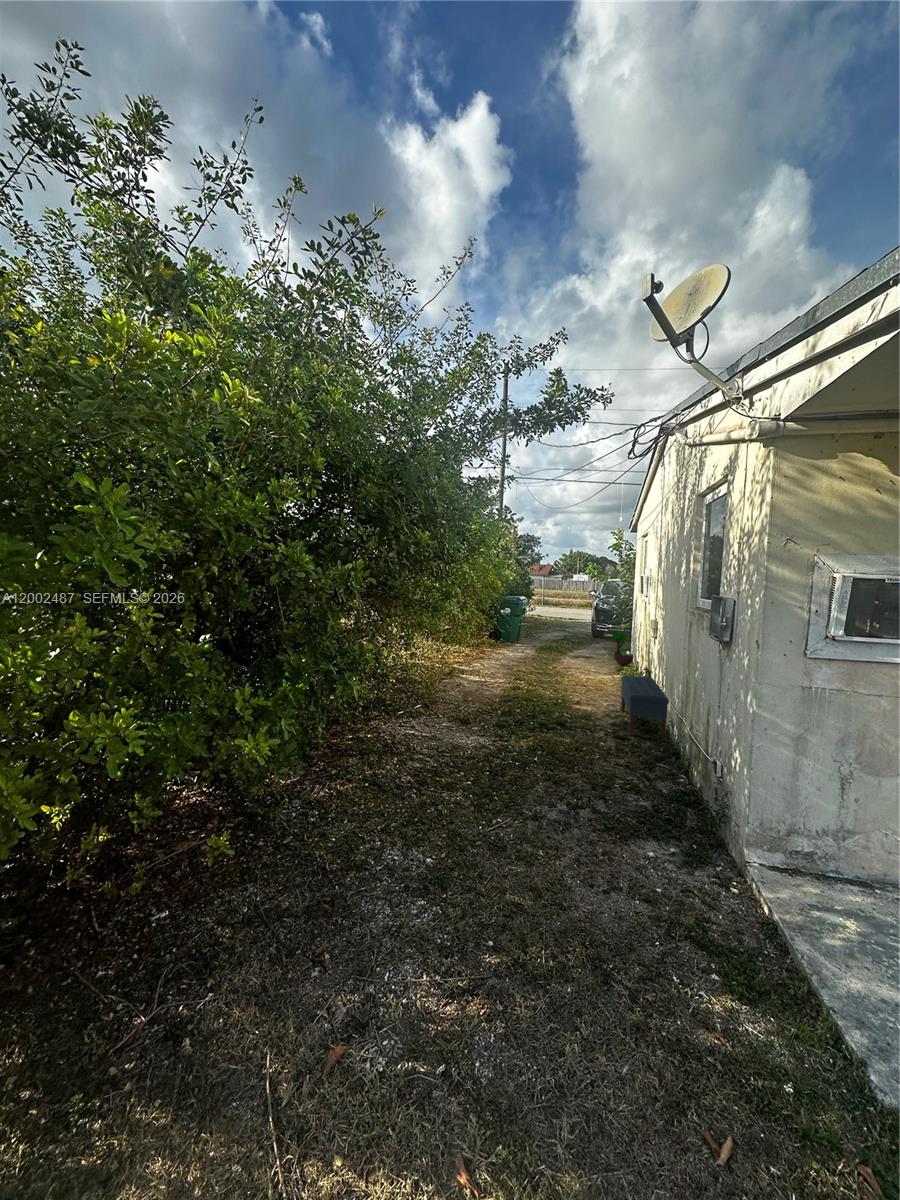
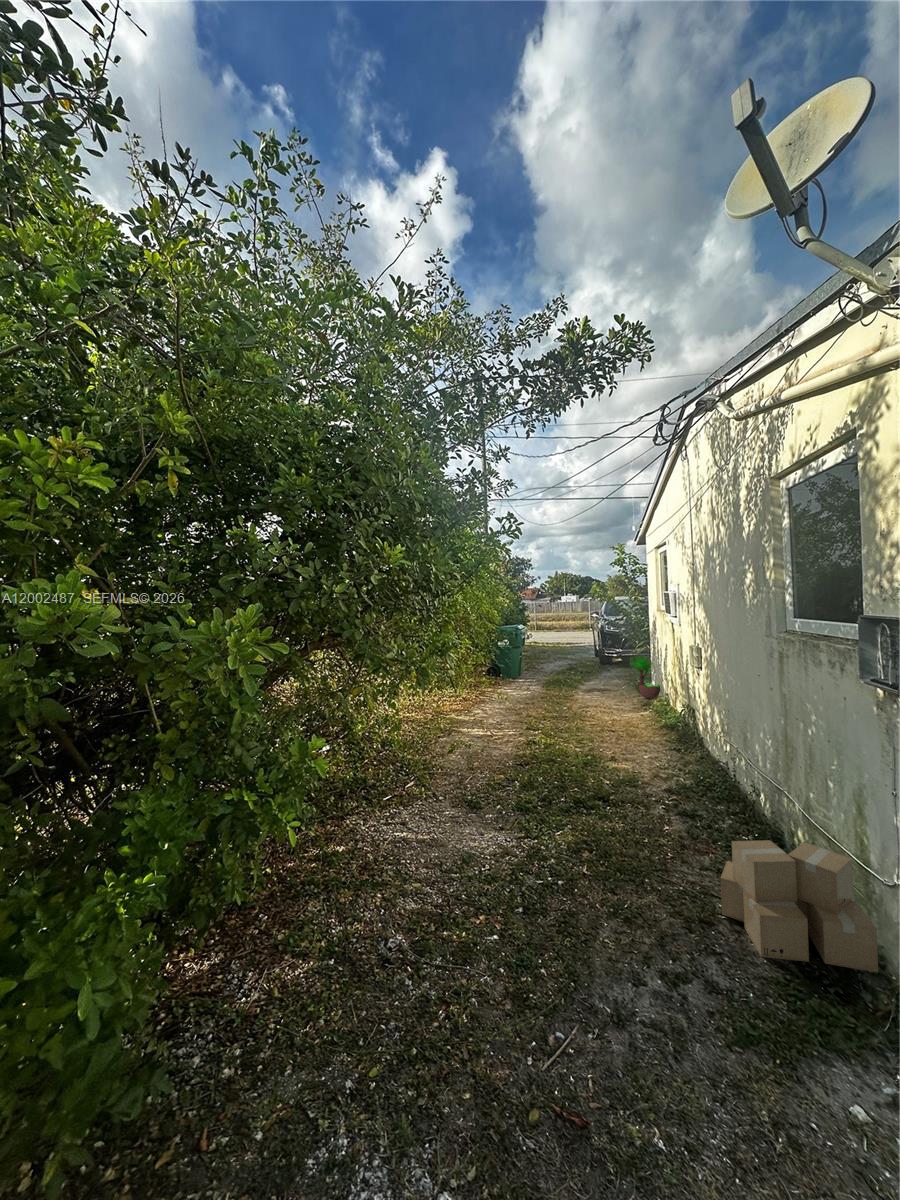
bench: present [621,676,669,739] -> none [669,722,751,813]
cardboard box: none [617,737,701,812] -> present [721,840,878,973]

